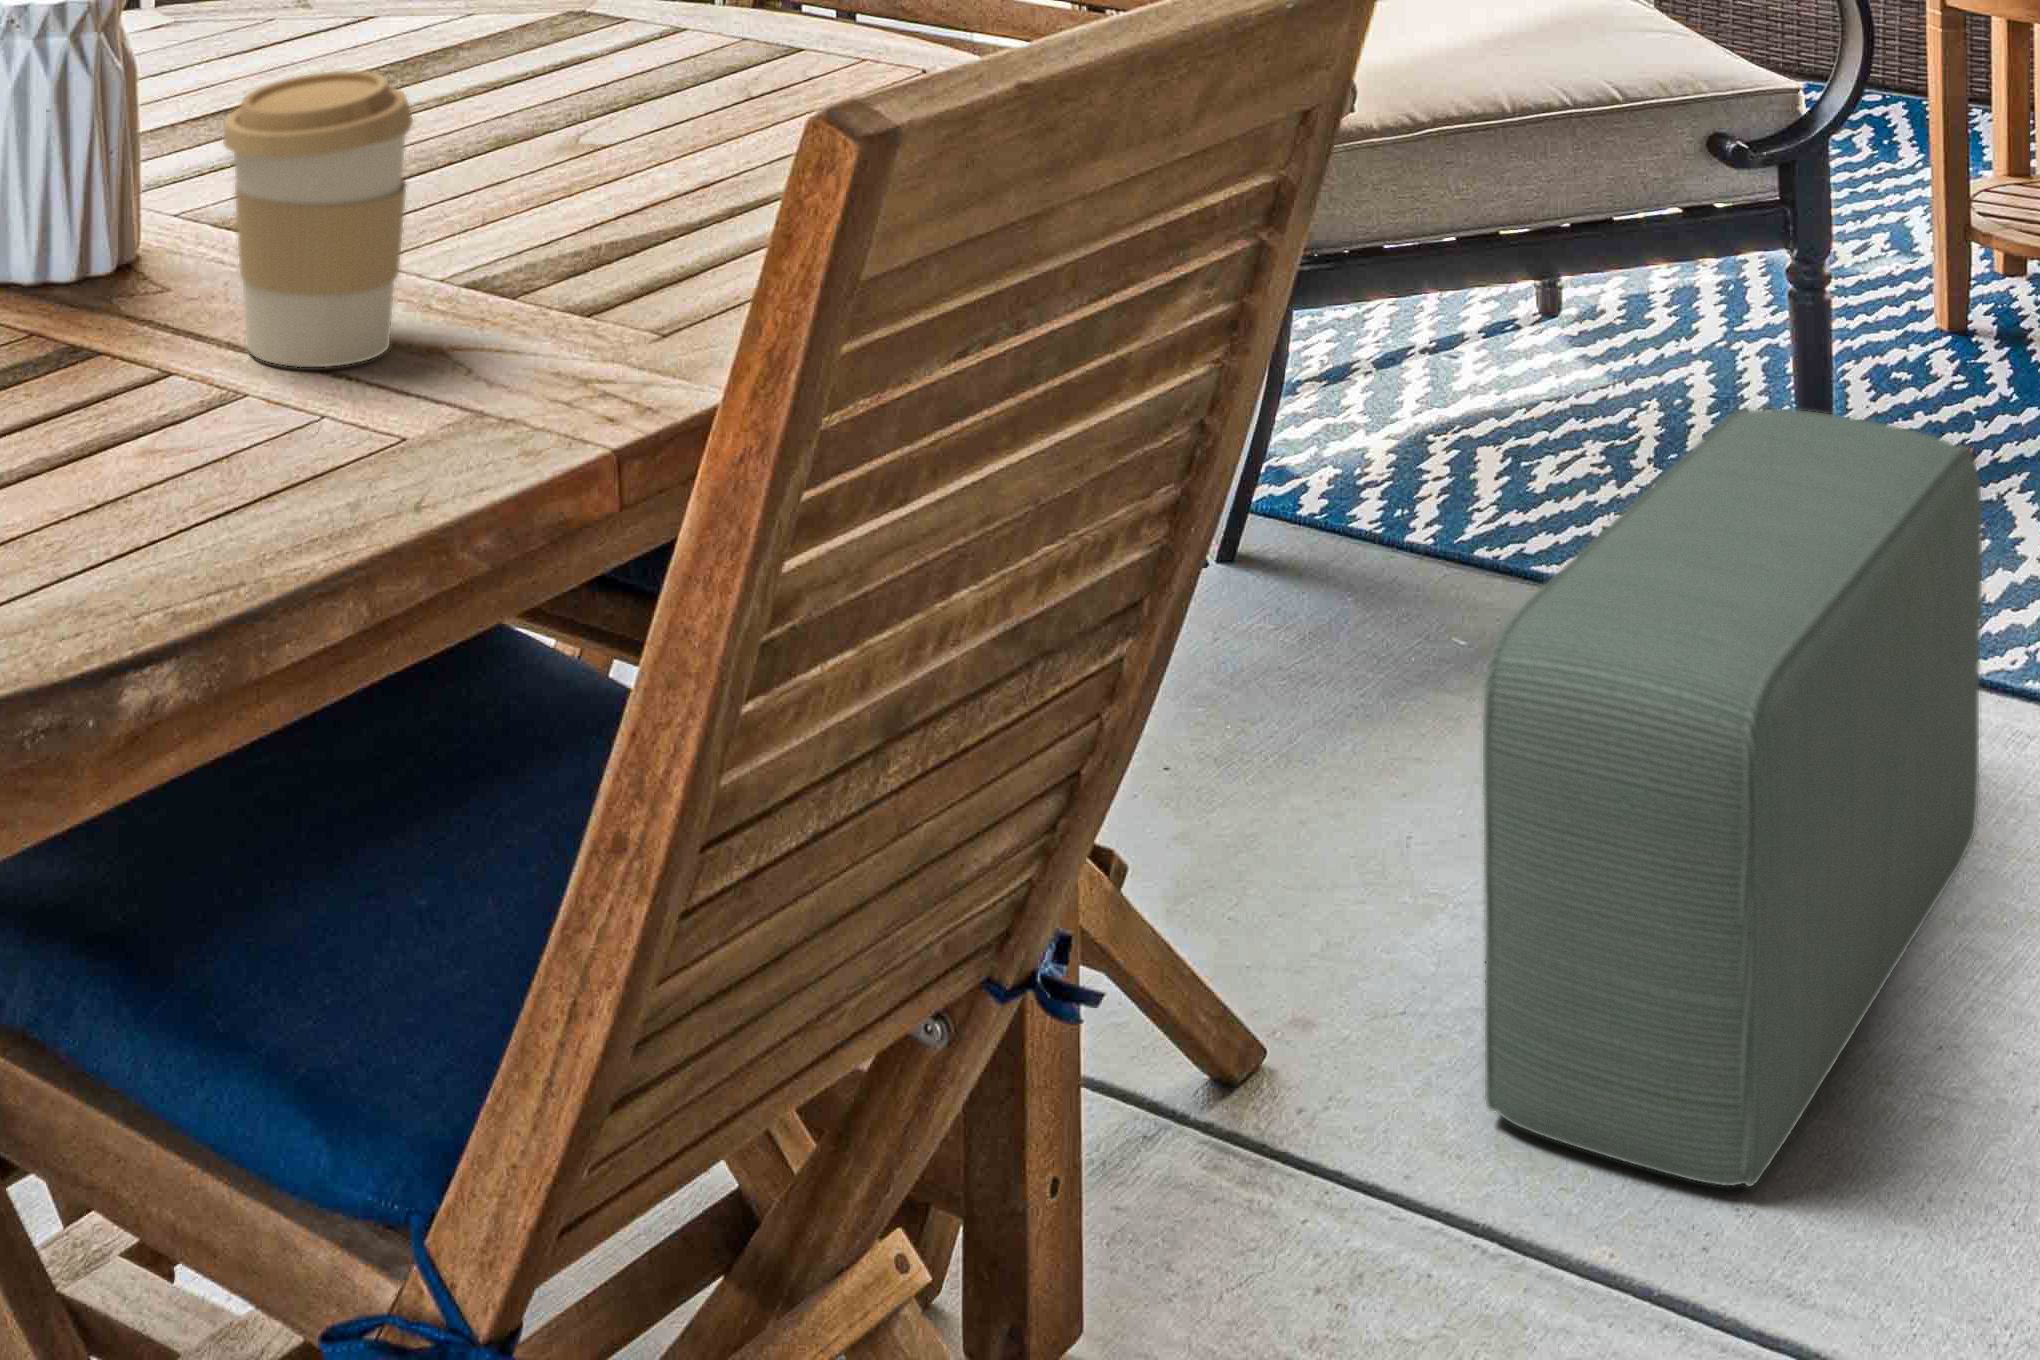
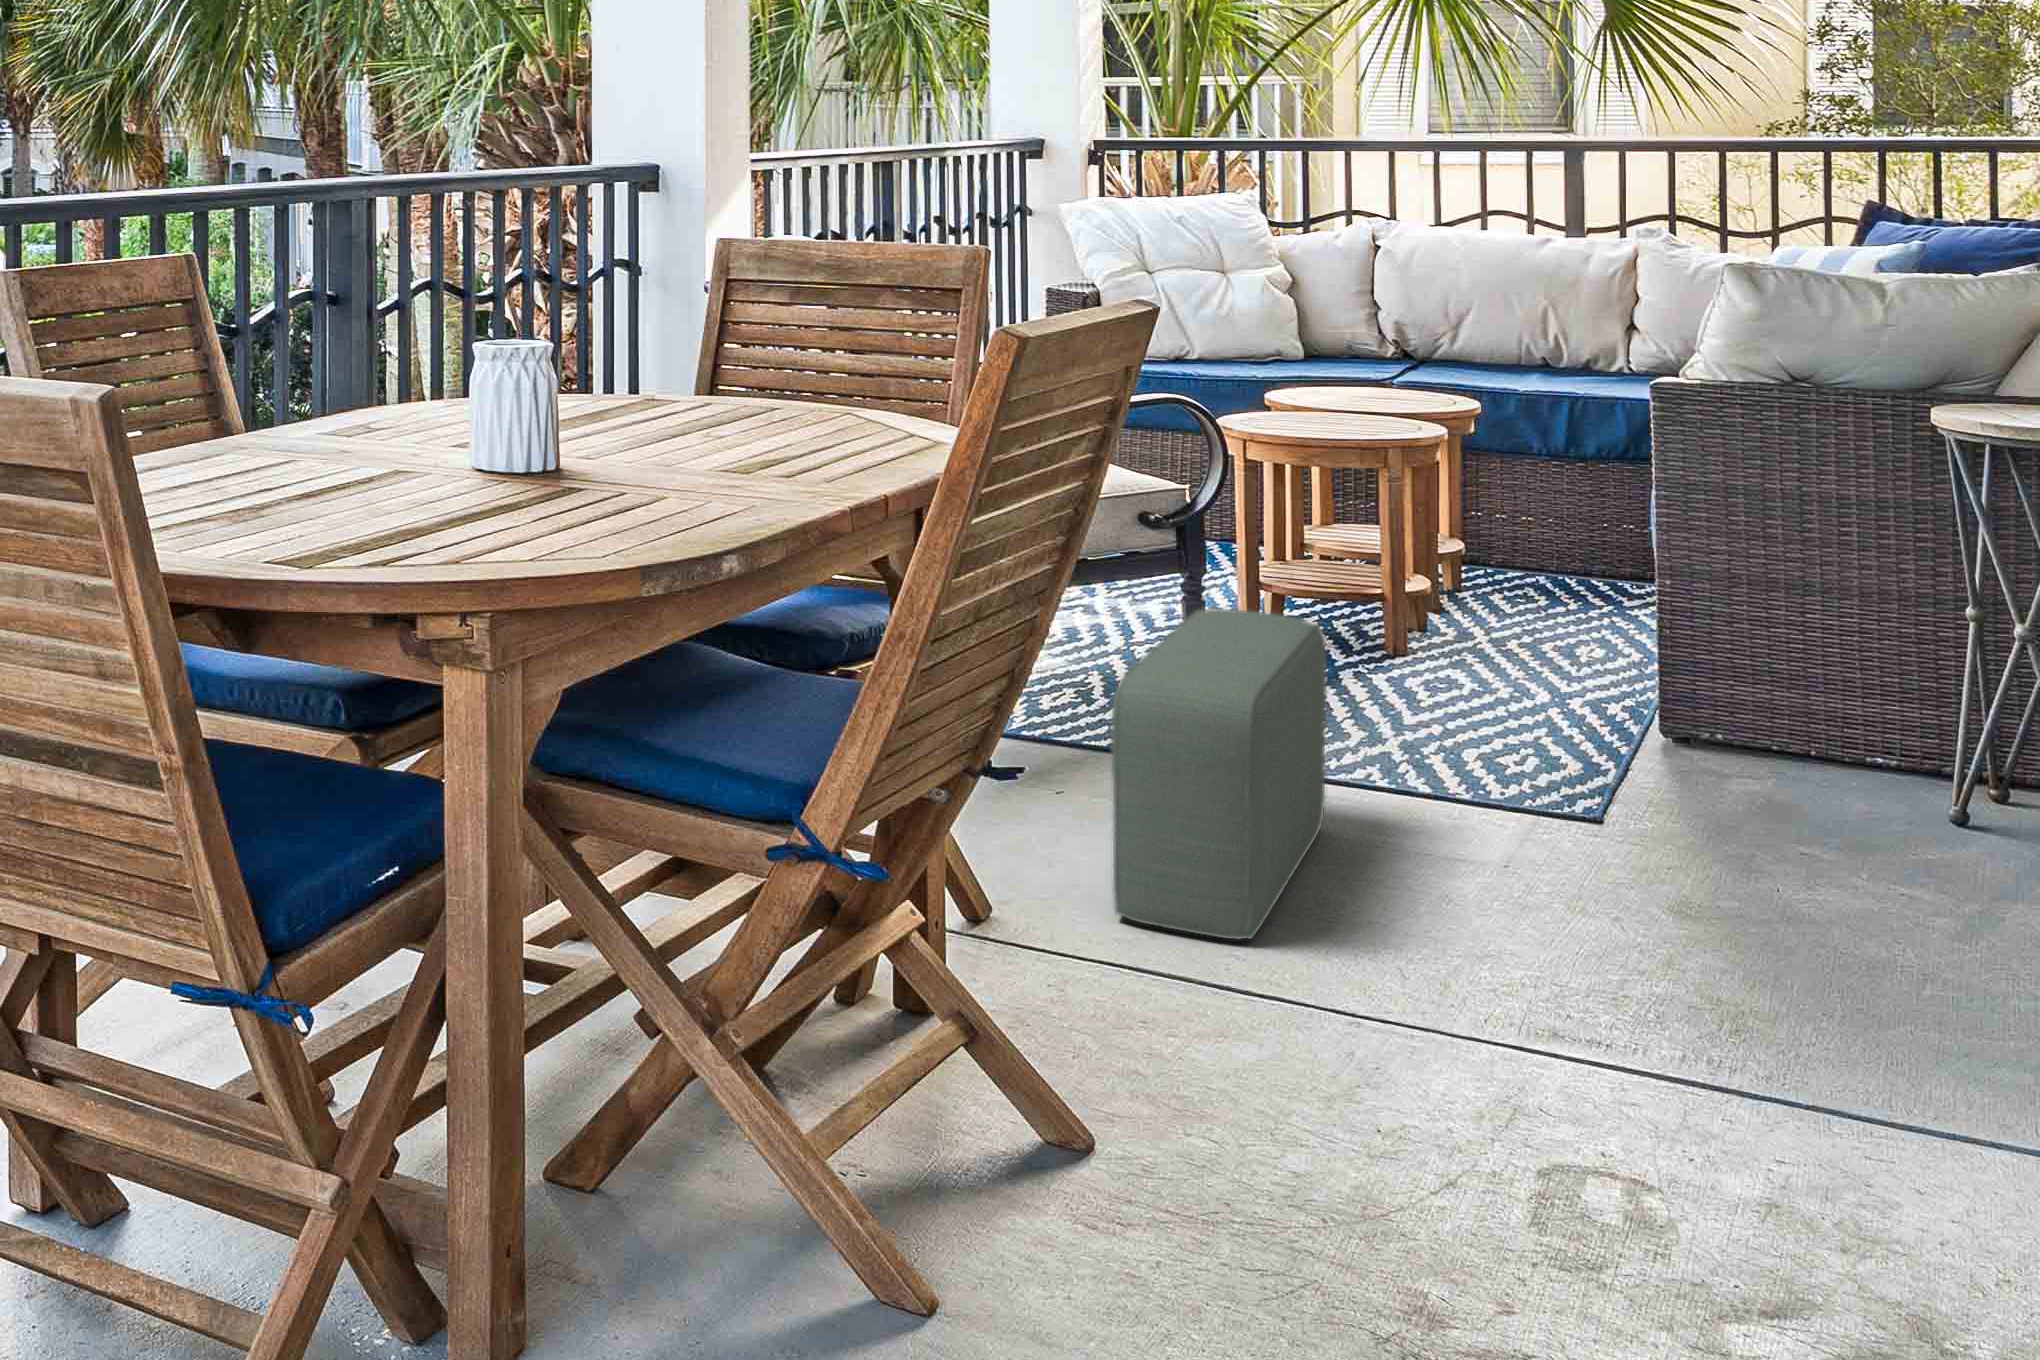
coffee cup: present [223,71,413,367] -> none [645,353,729,475]

